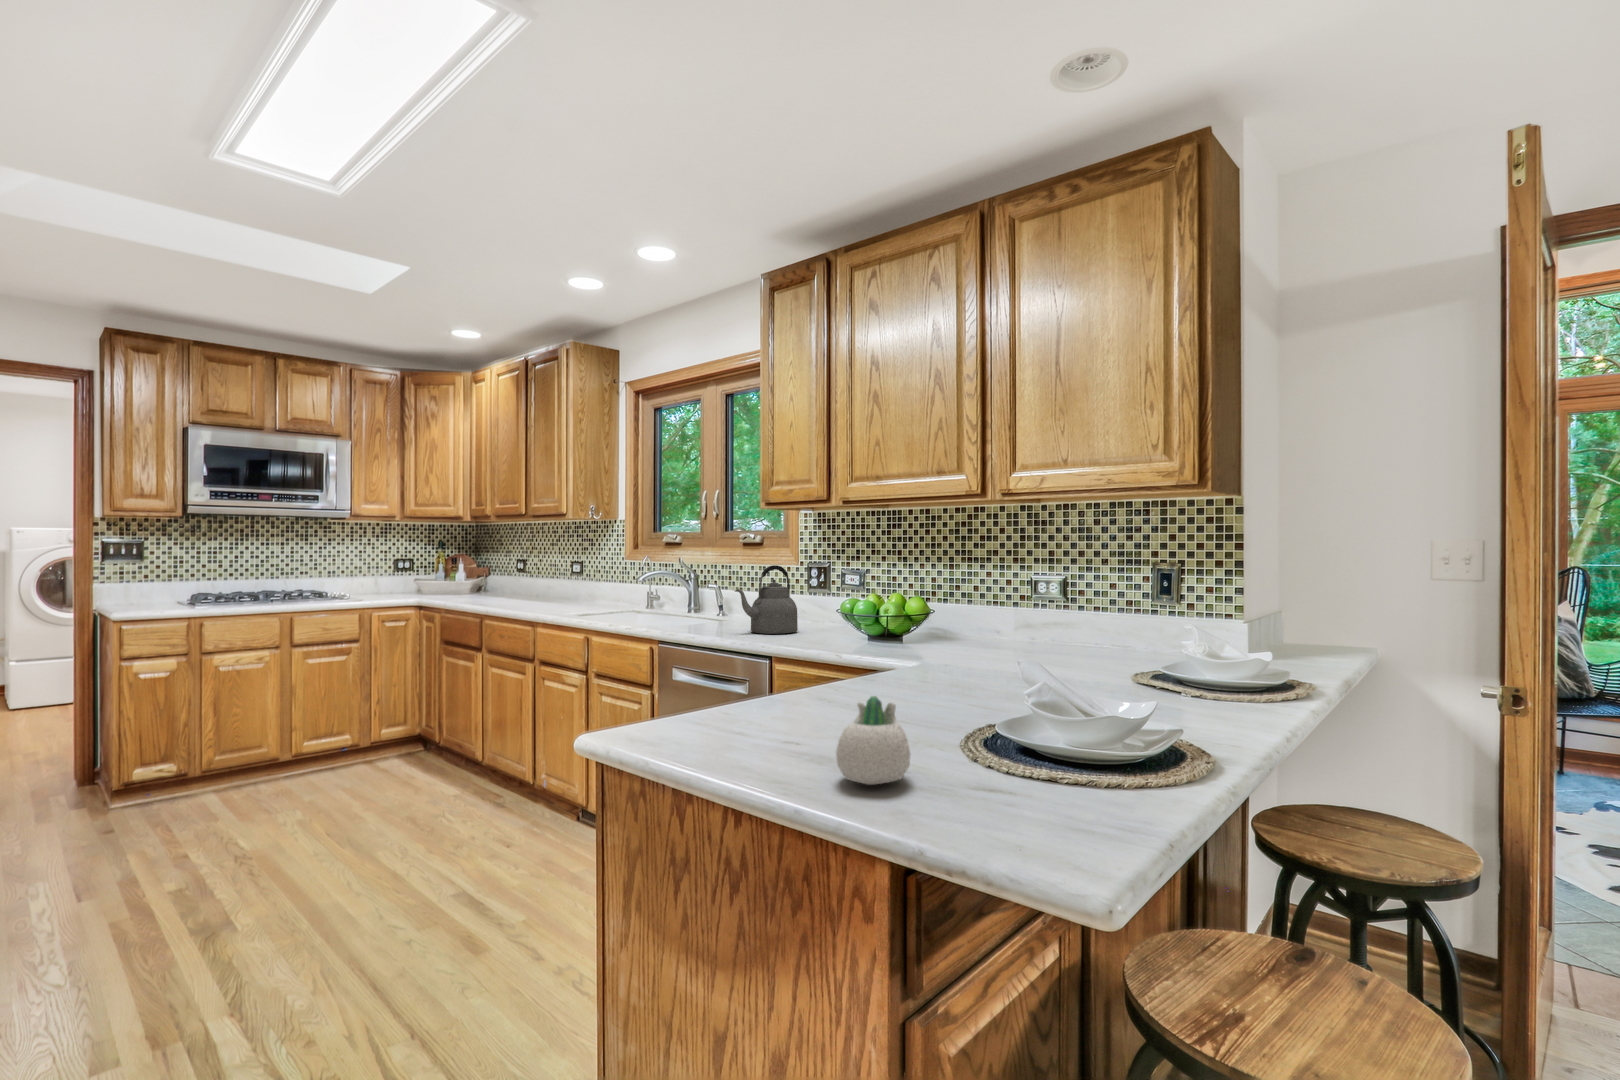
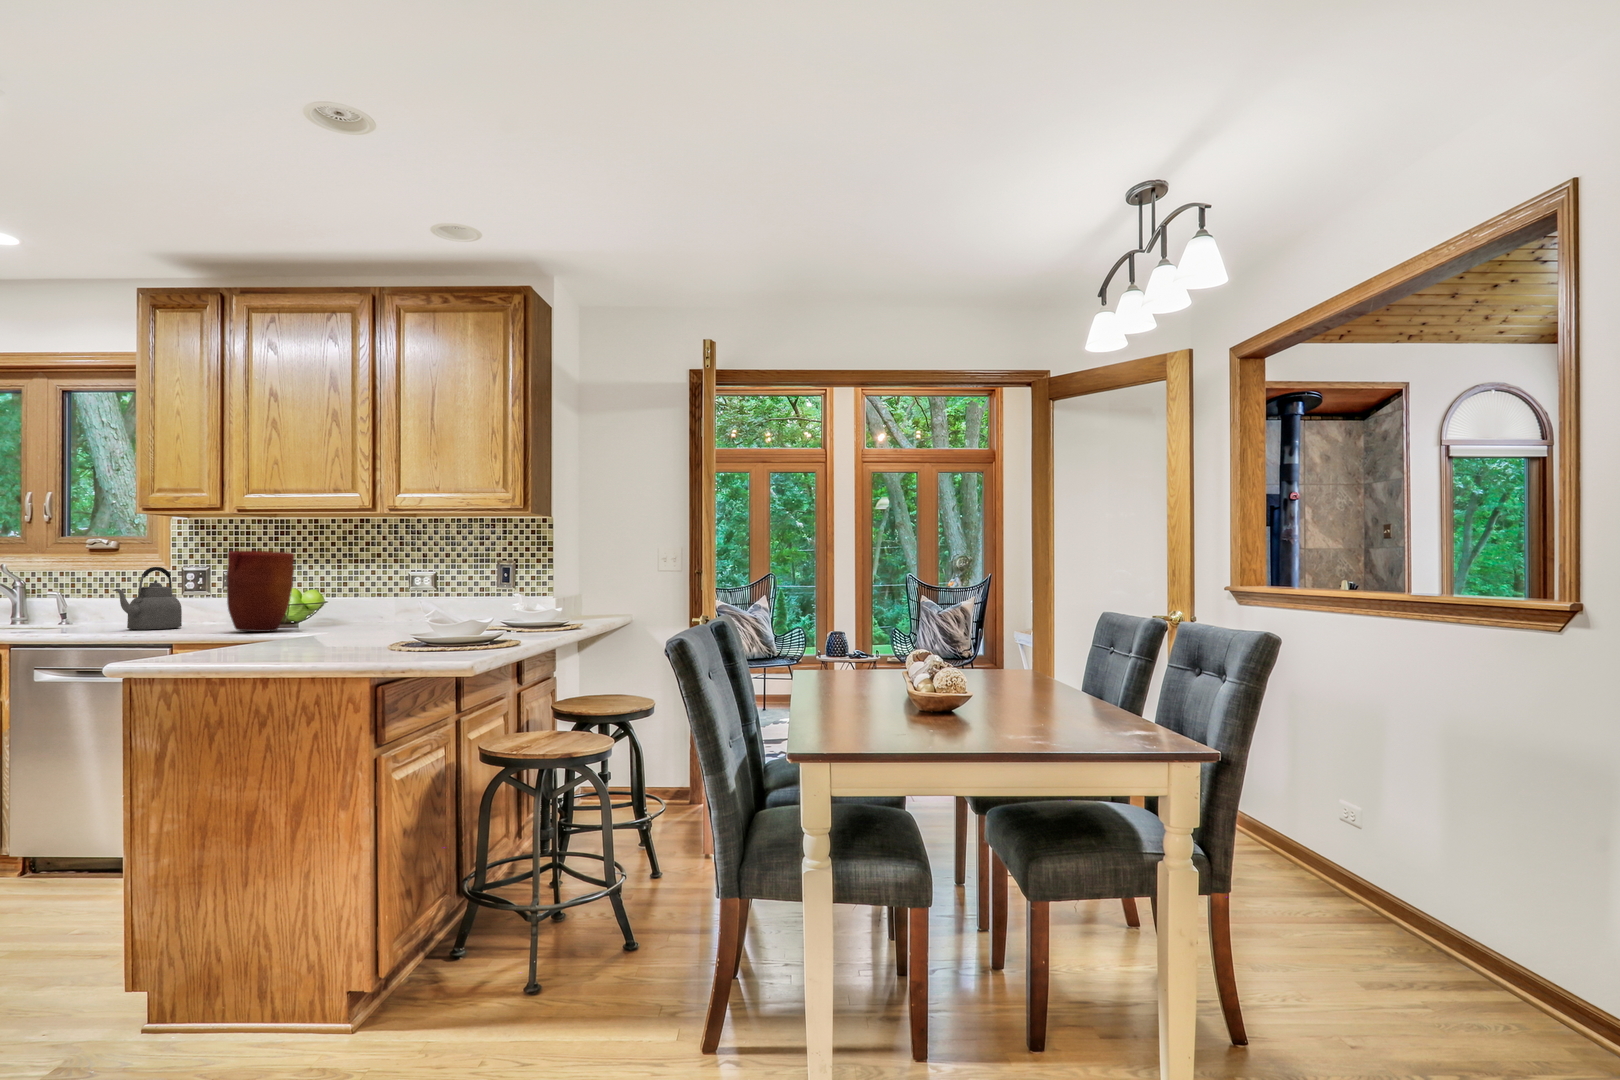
vase: none [825,549,895,650] -> present [227,551,295,632]
succulent planter: present [836,696,910,785] -> none [306,617,352,663]

